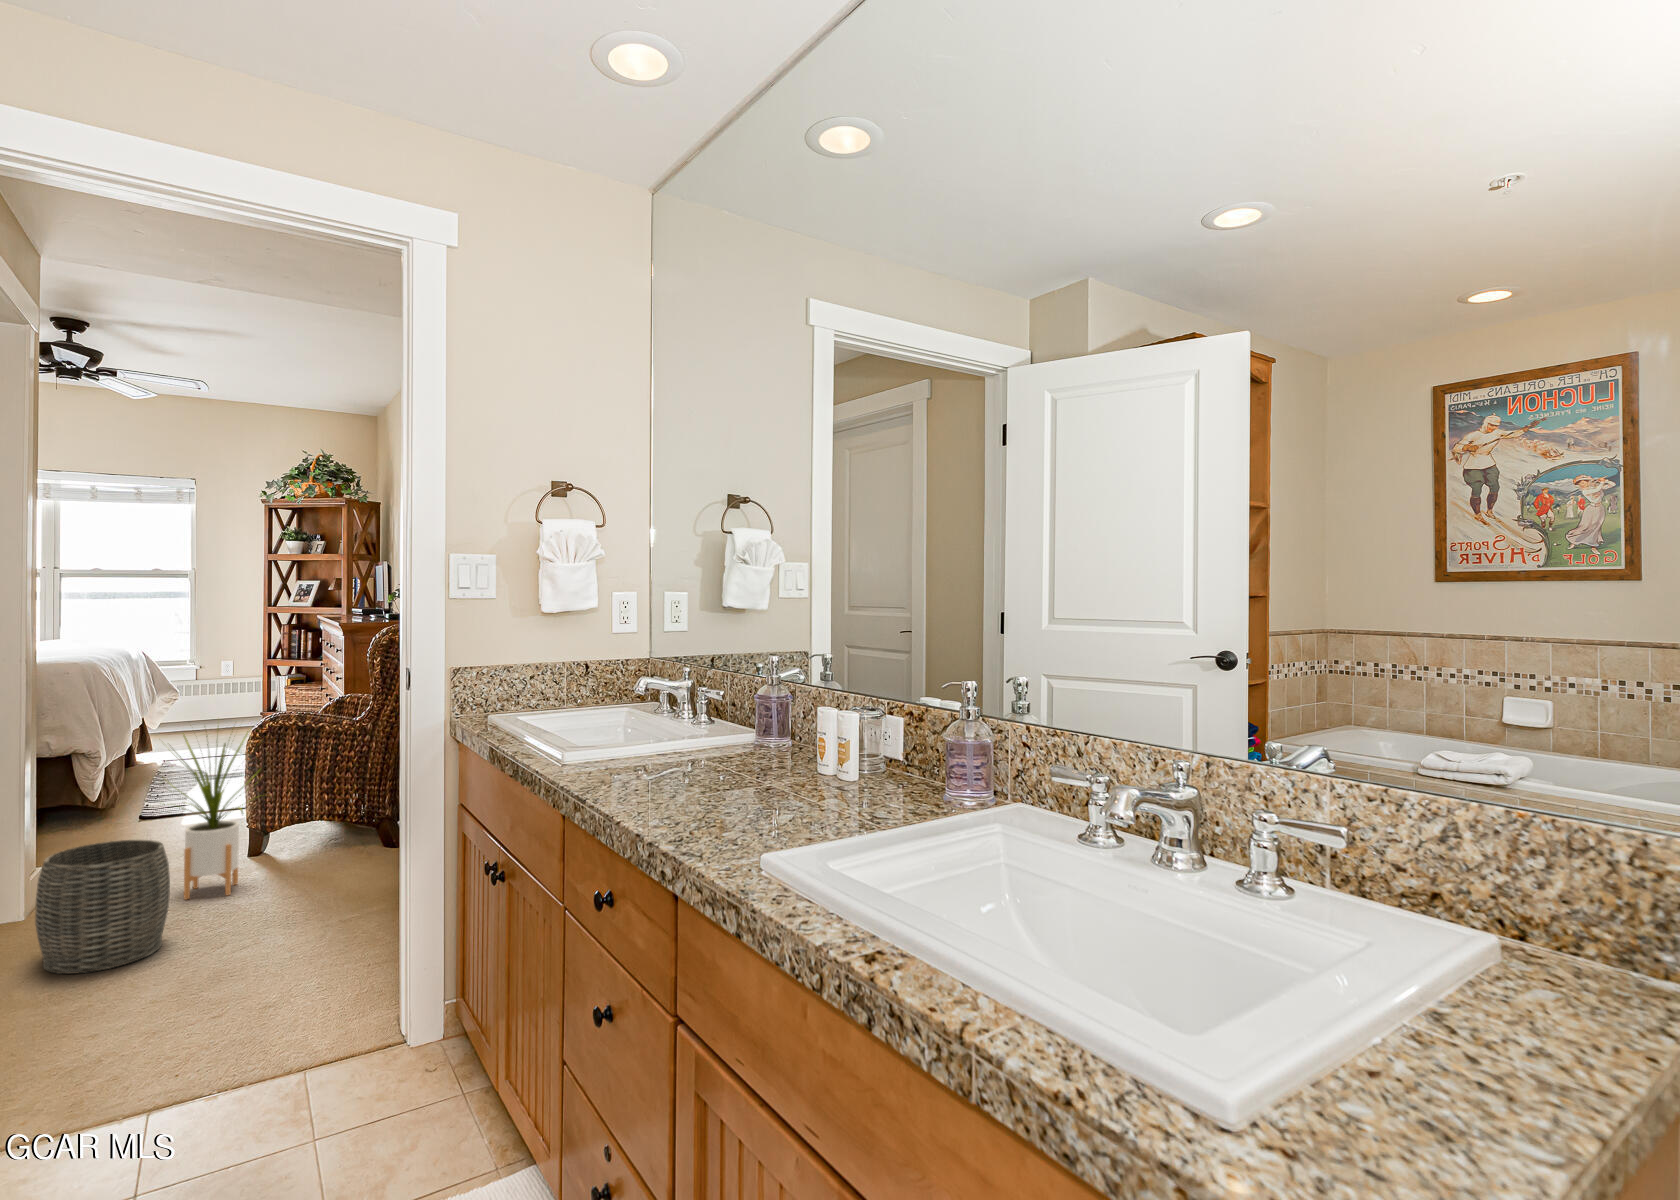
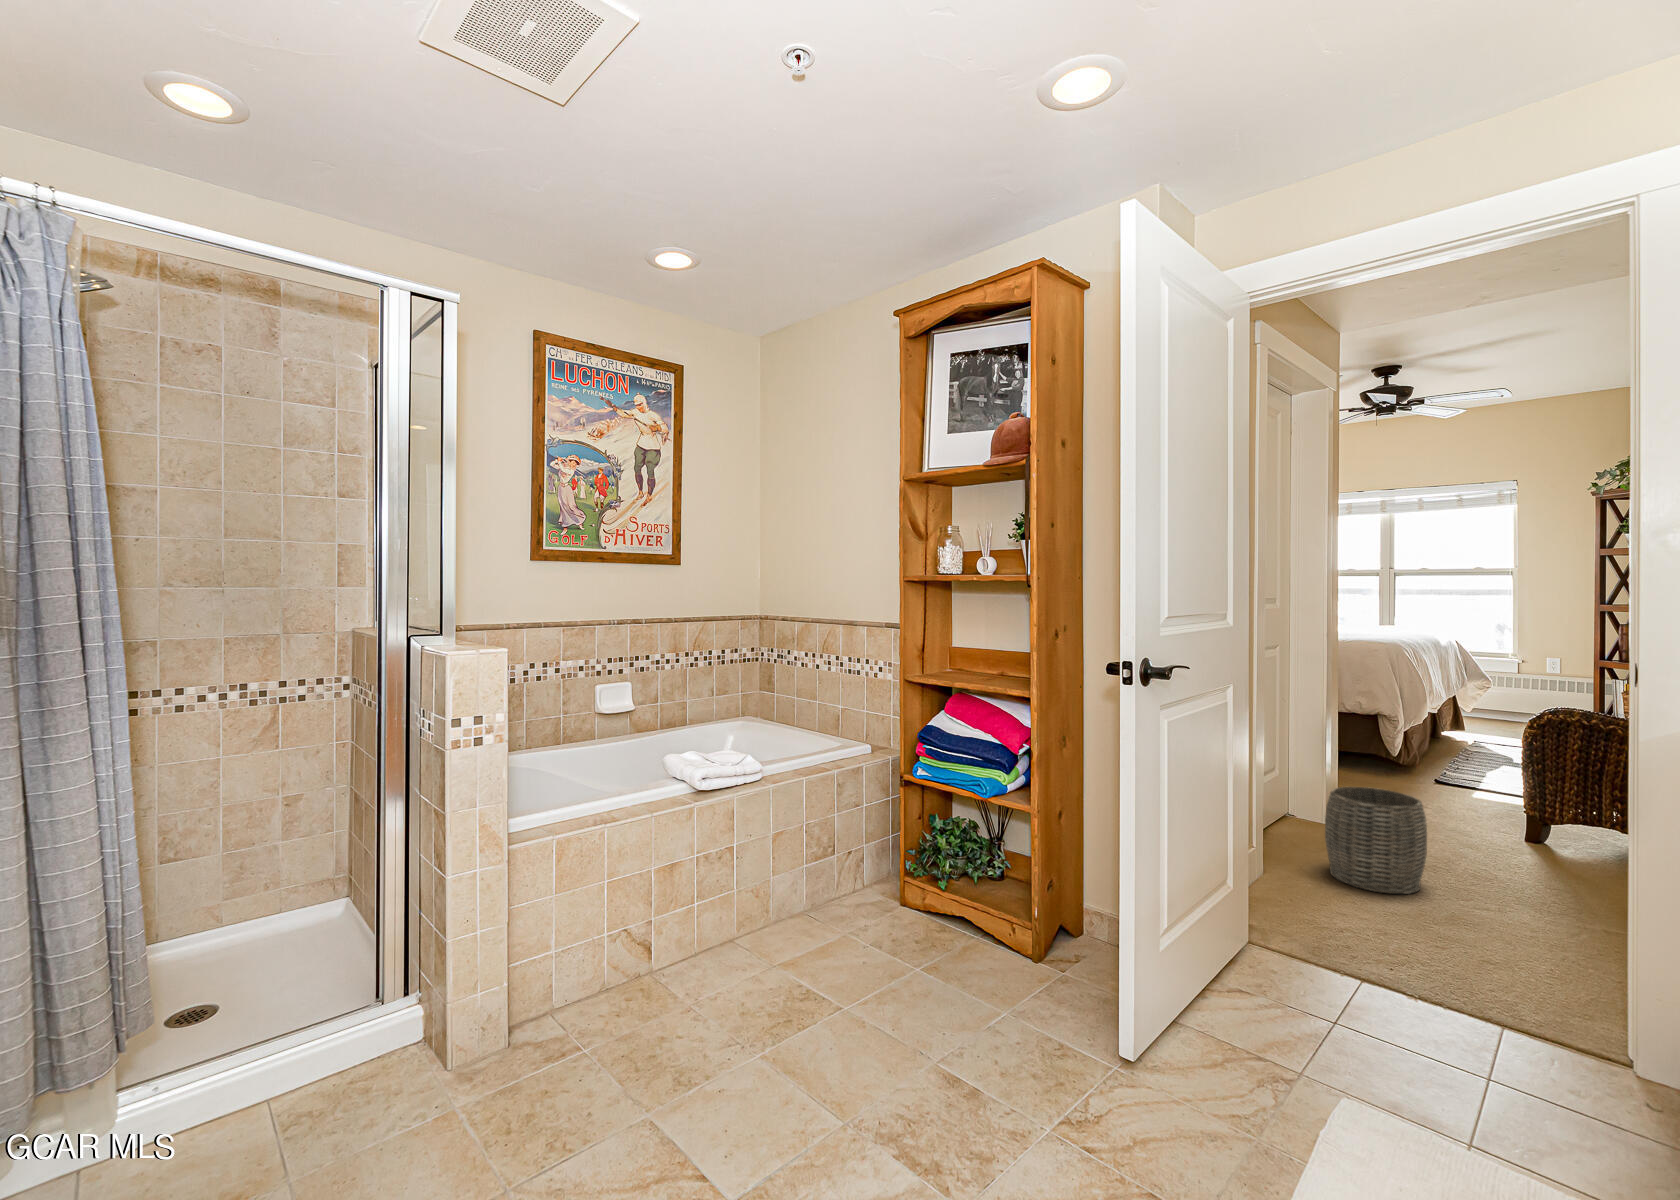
house plant: present [180,729,257,900] -> none [1429,700,1541,871]

